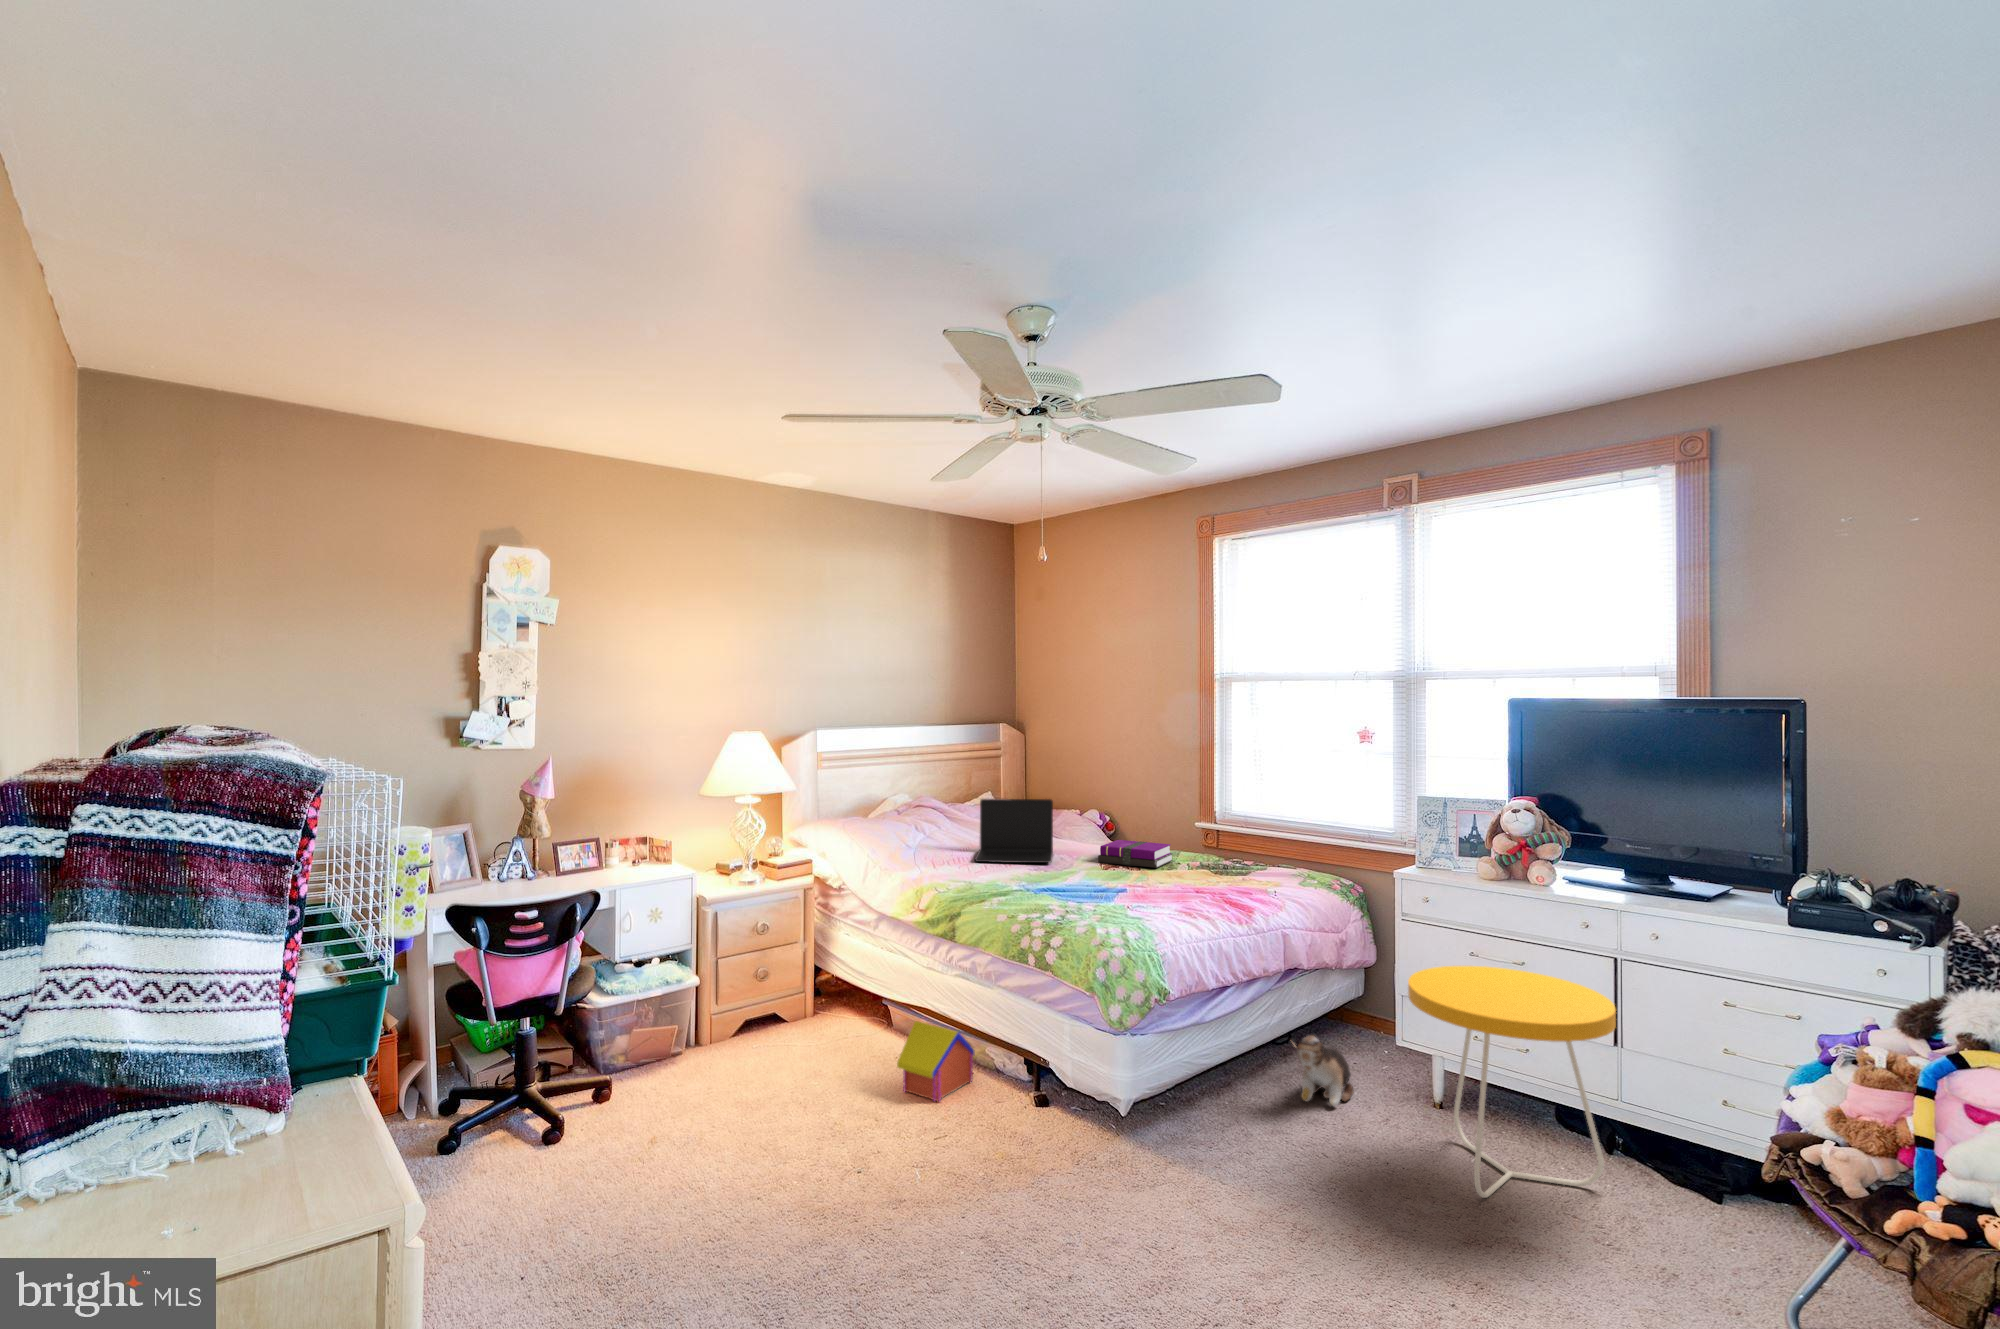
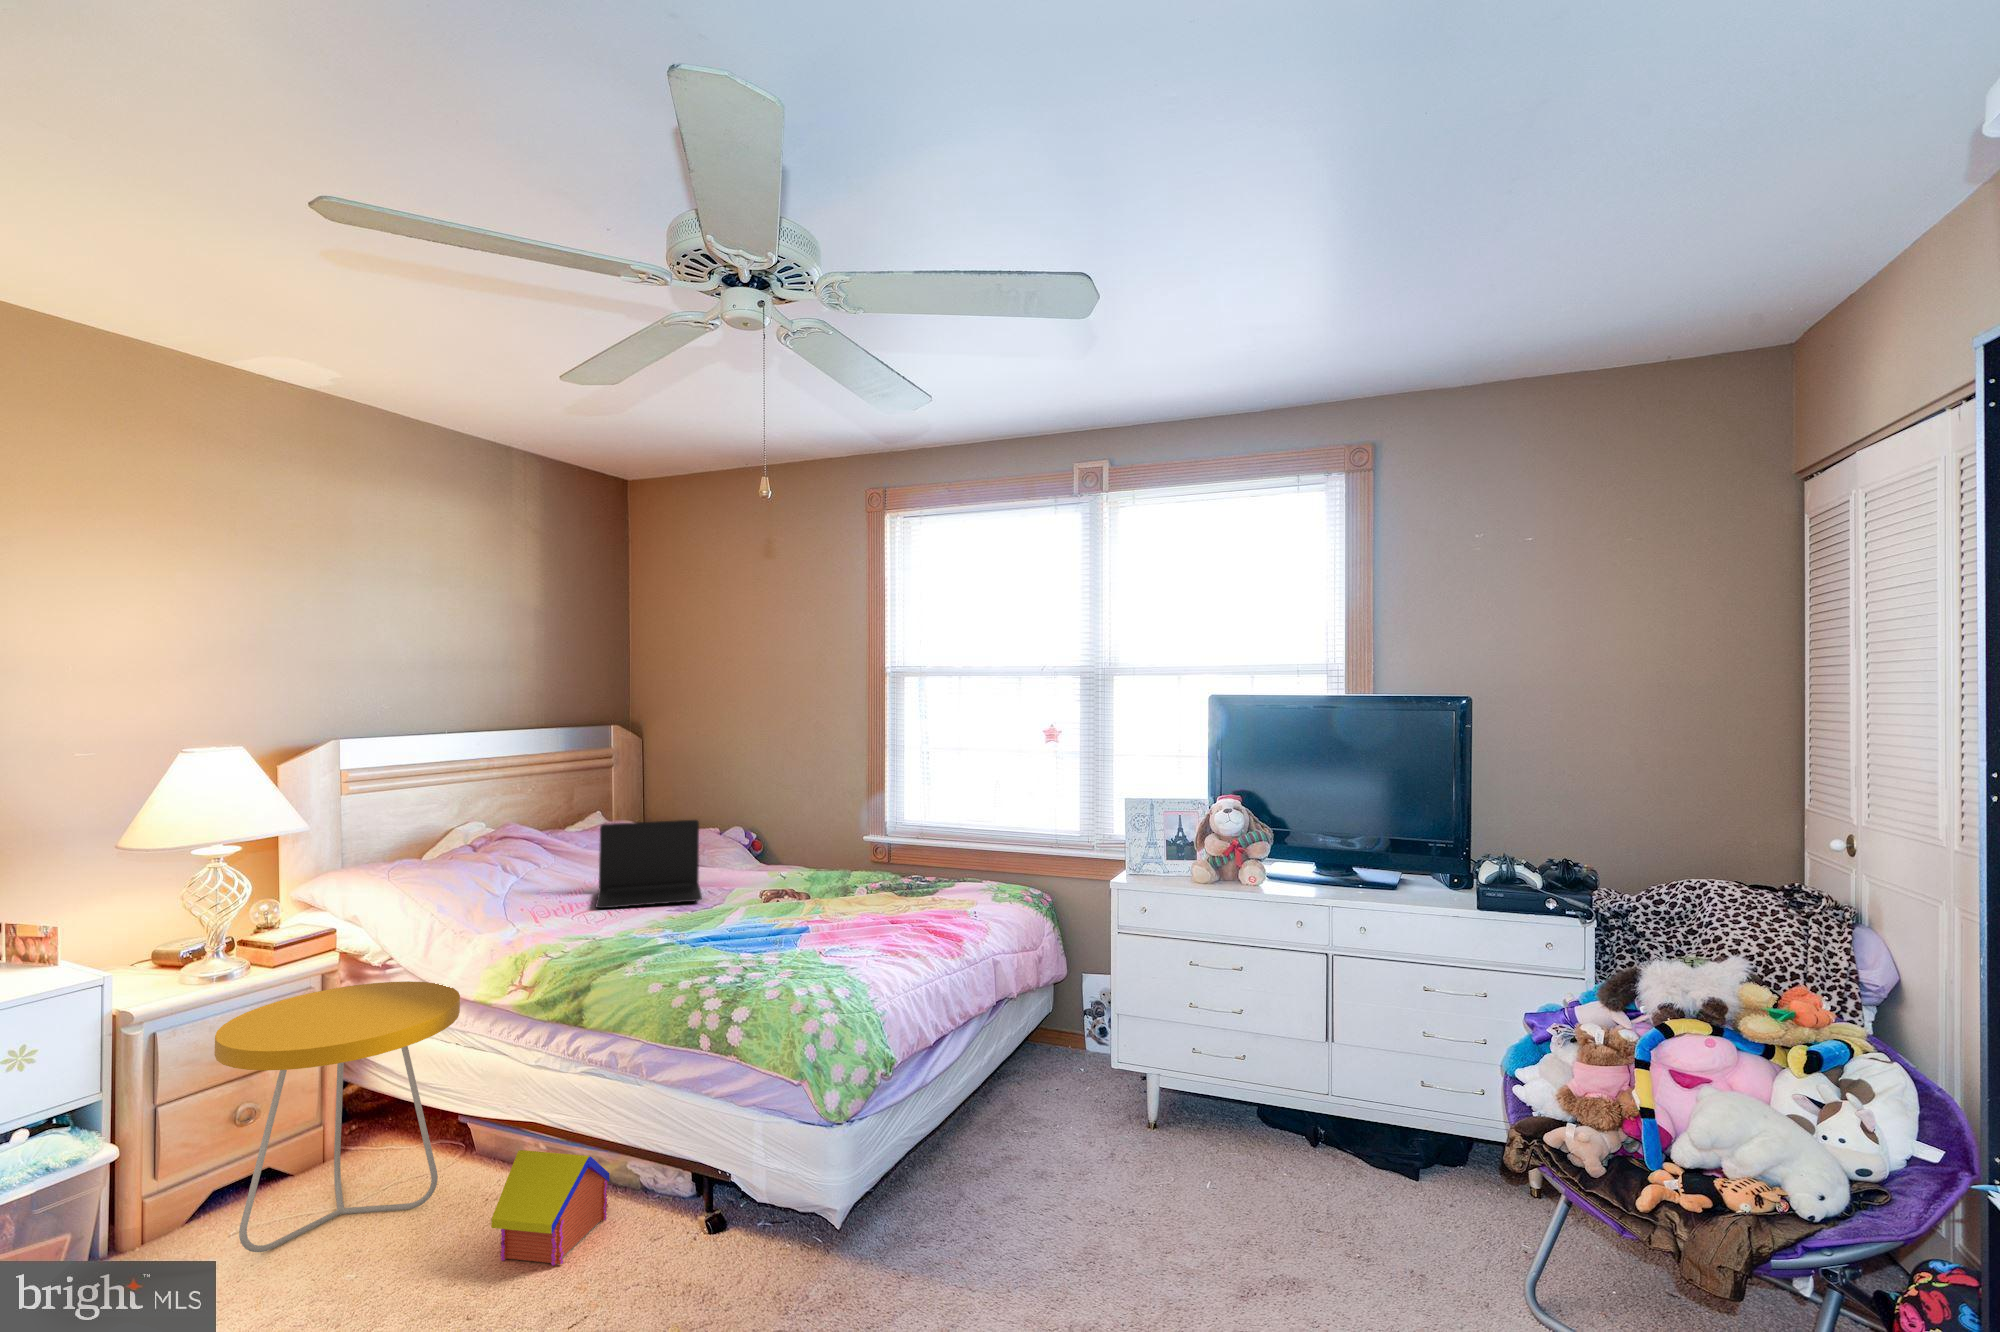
notebook: present [1098,840,1173,868] -> none [759,863,846,895]
side table: present [1408,966,1616,1198] -> present [214,981,460,1252]
plush toy: present [1297,1036,1354,1106] -> none [1011,1075,1069,1153]

